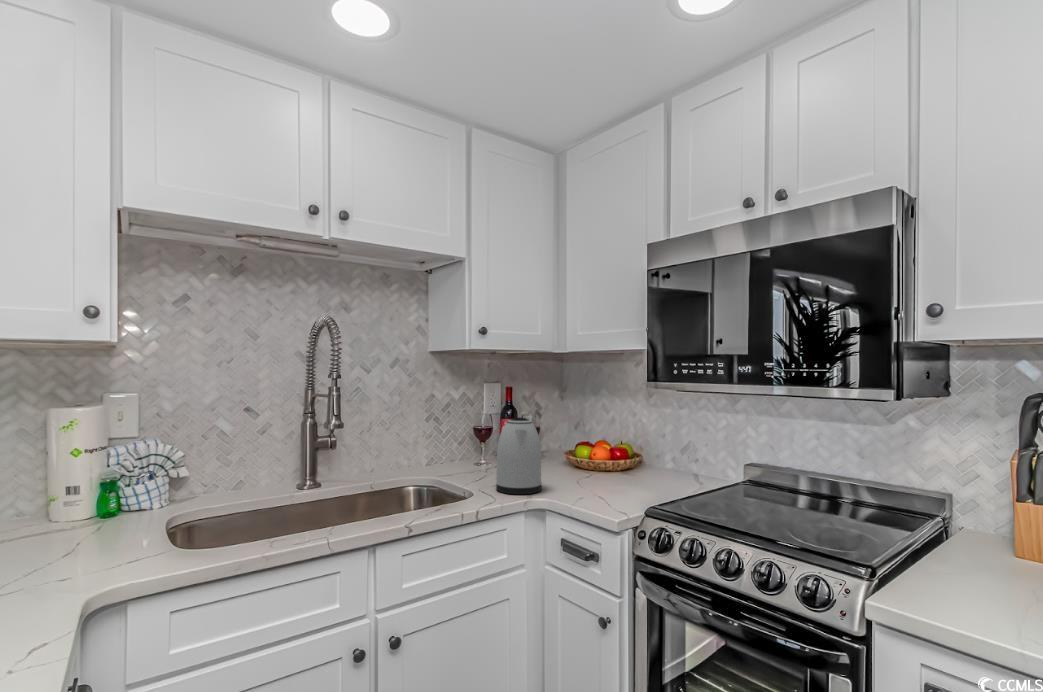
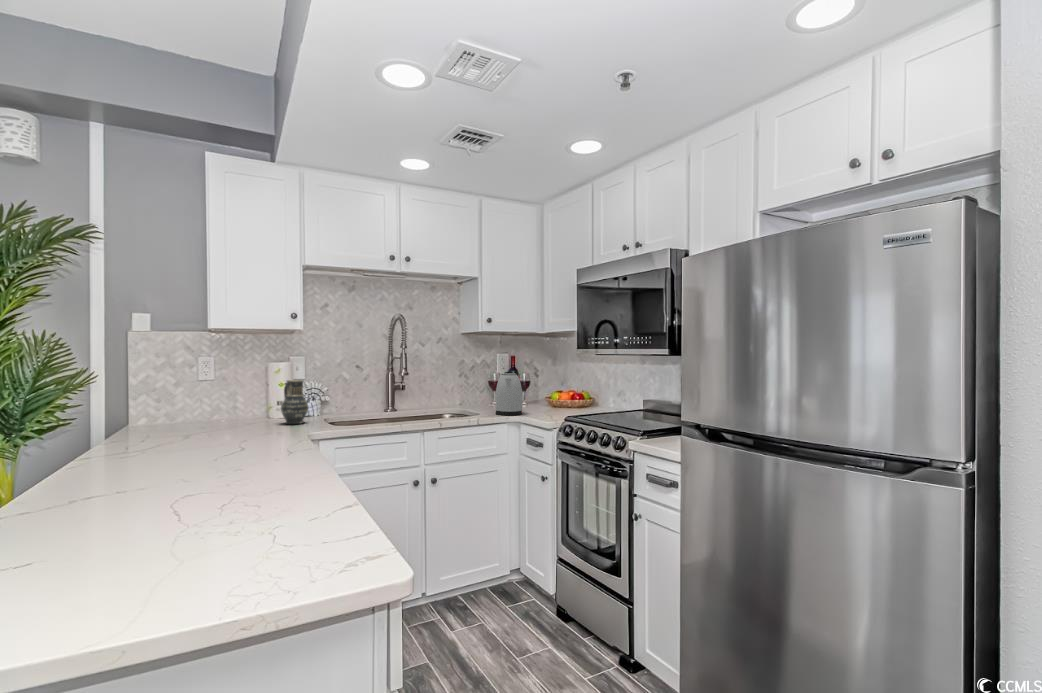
vase: none [61,445,129,544] -> present [281,380,308,424]

